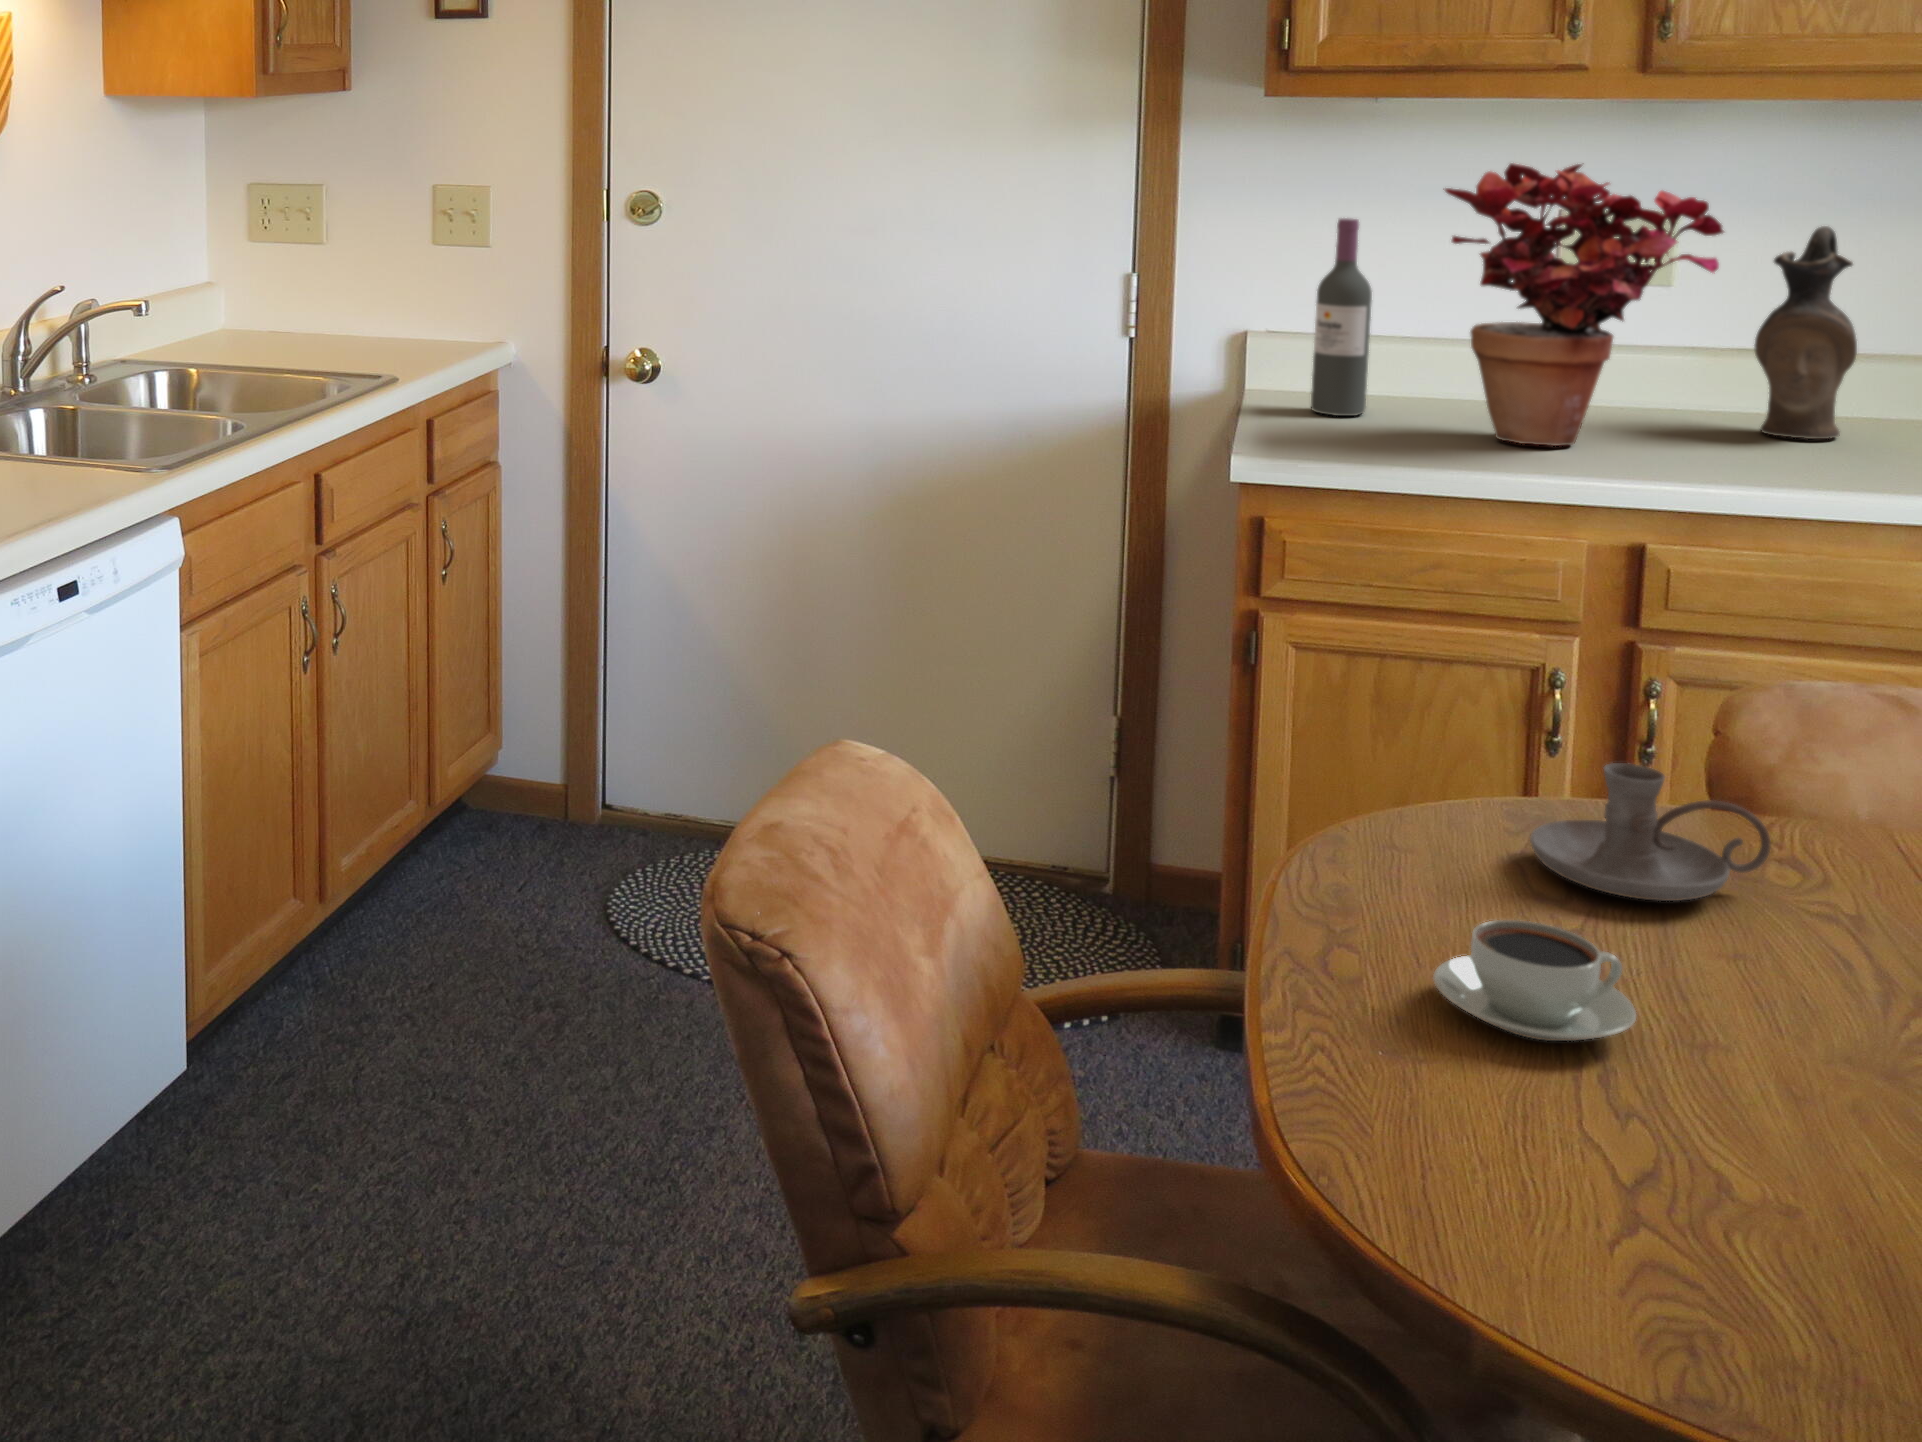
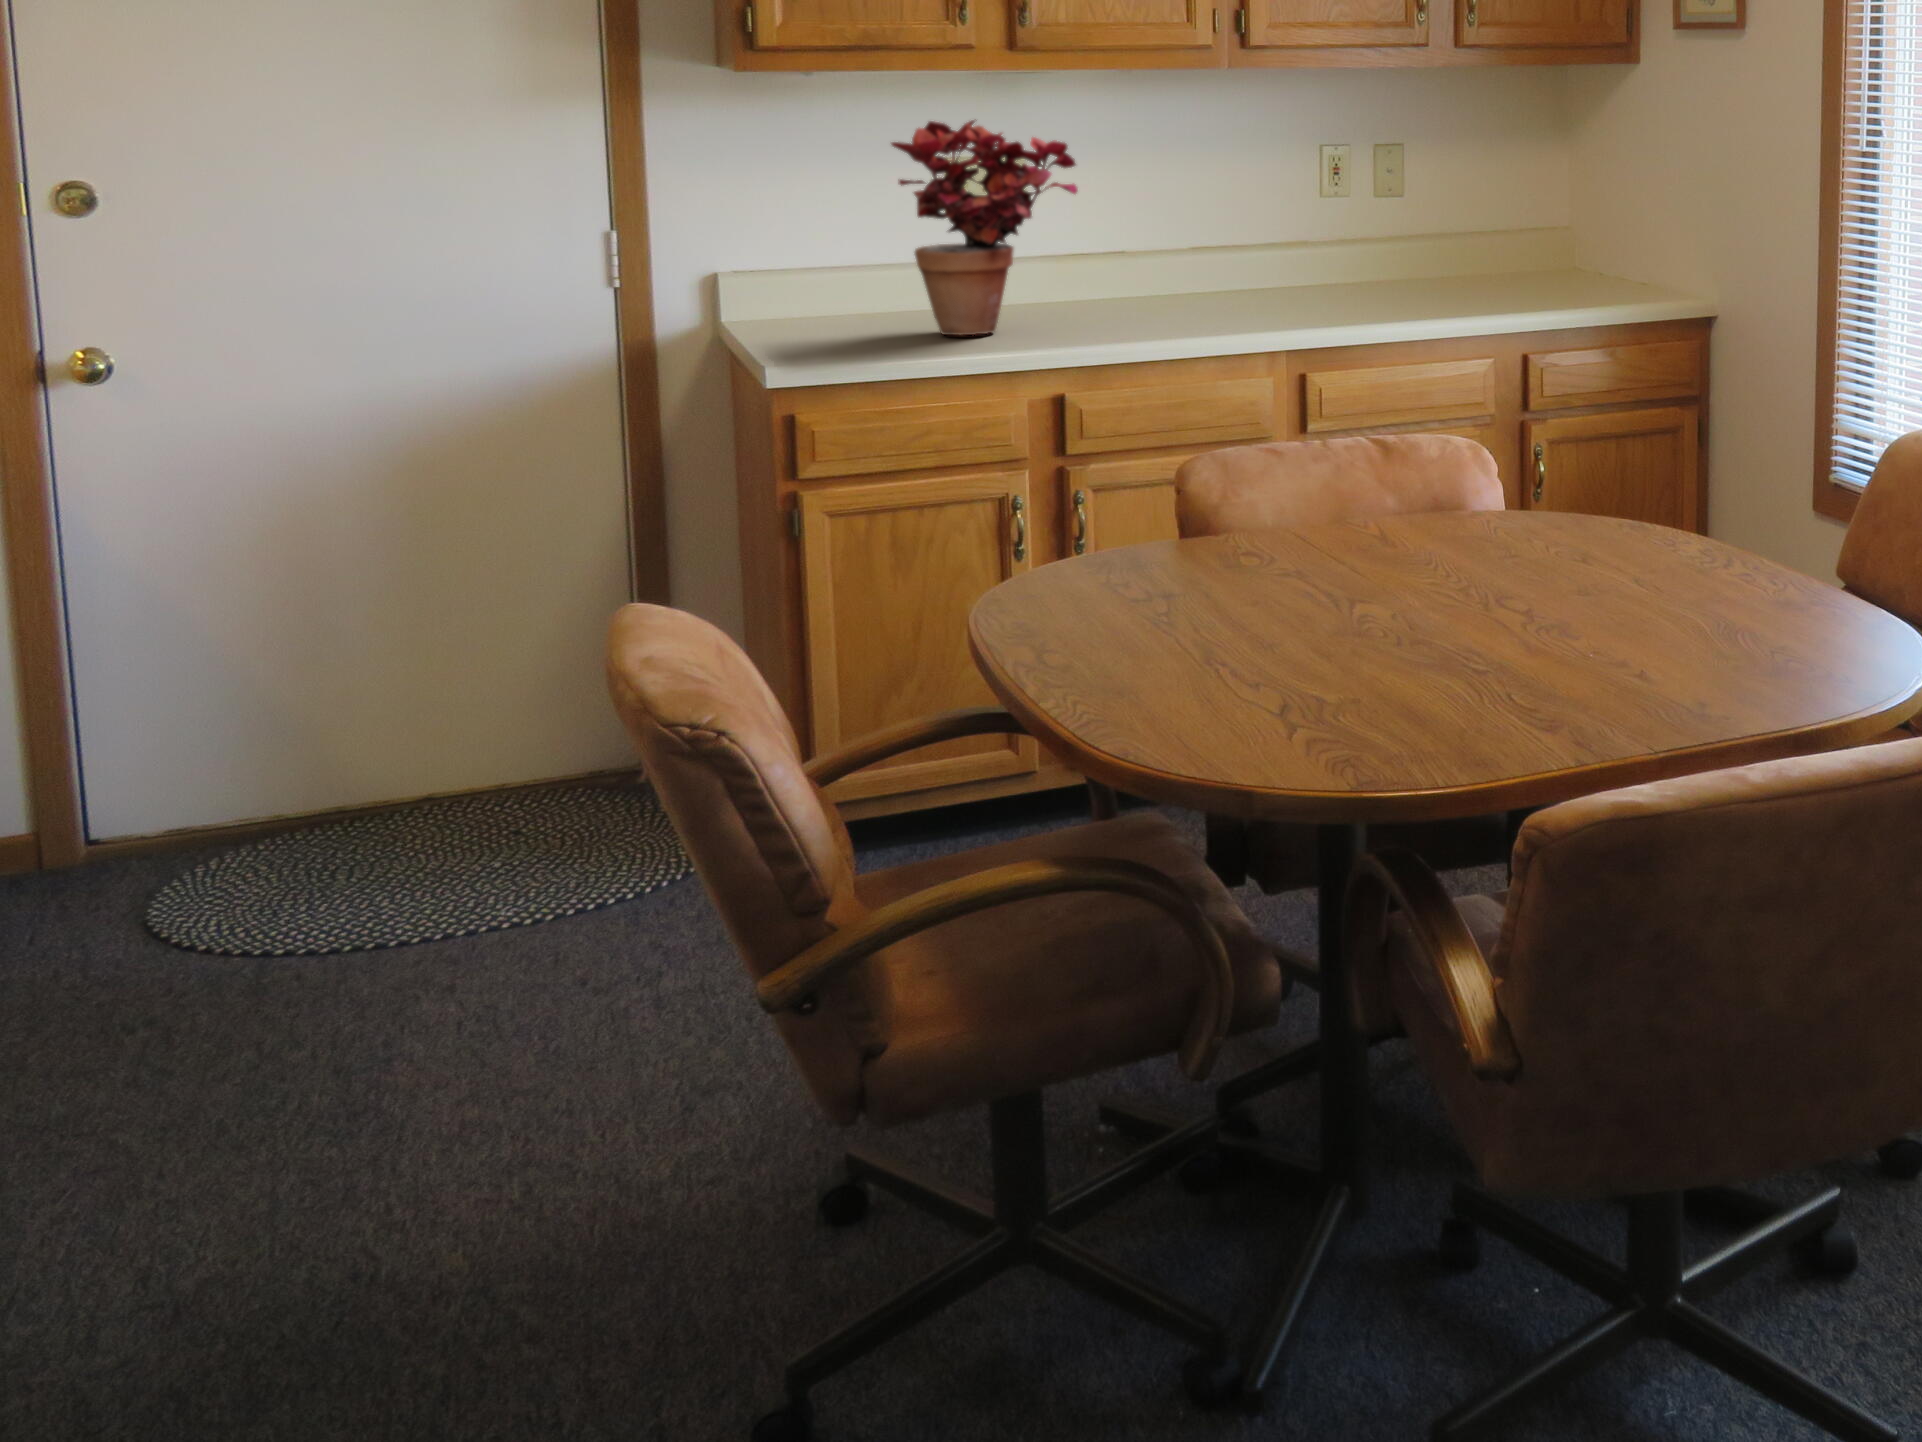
wine bottle: present [1311,218,1372,416] -> none [788,172,836,334]
ceramic pitcher: present [1754,226,1857,439] -> none [1094,158,1156,310]
candle holder: present [1530,763,1771,901] -> none [1102,507,1232,589]
coffee cup: present [1434,920,1636,1041] -> none [1098,601,1213,669]

